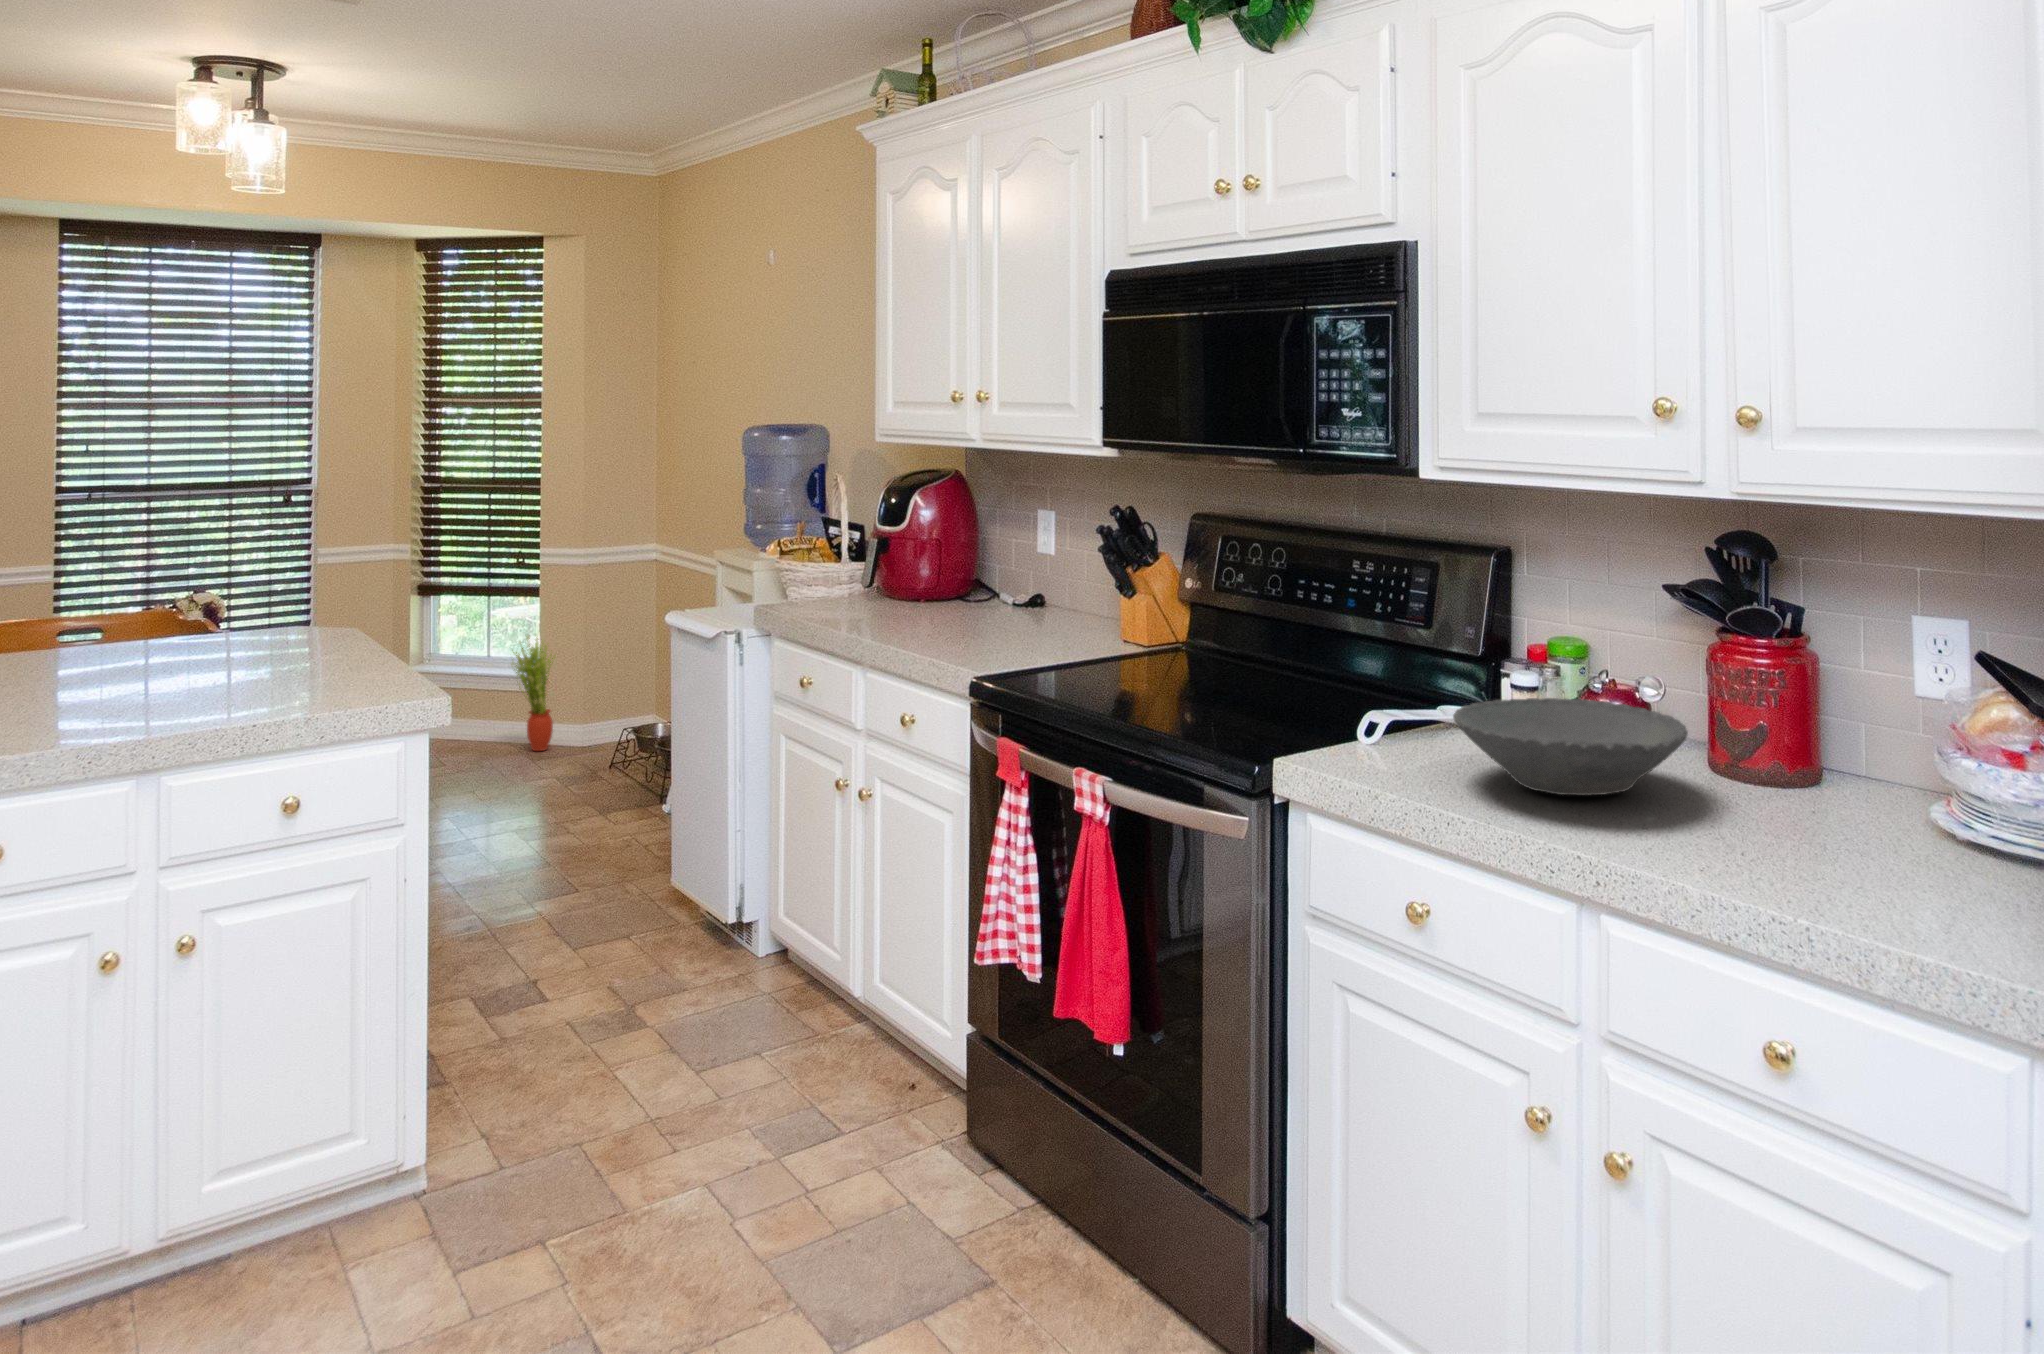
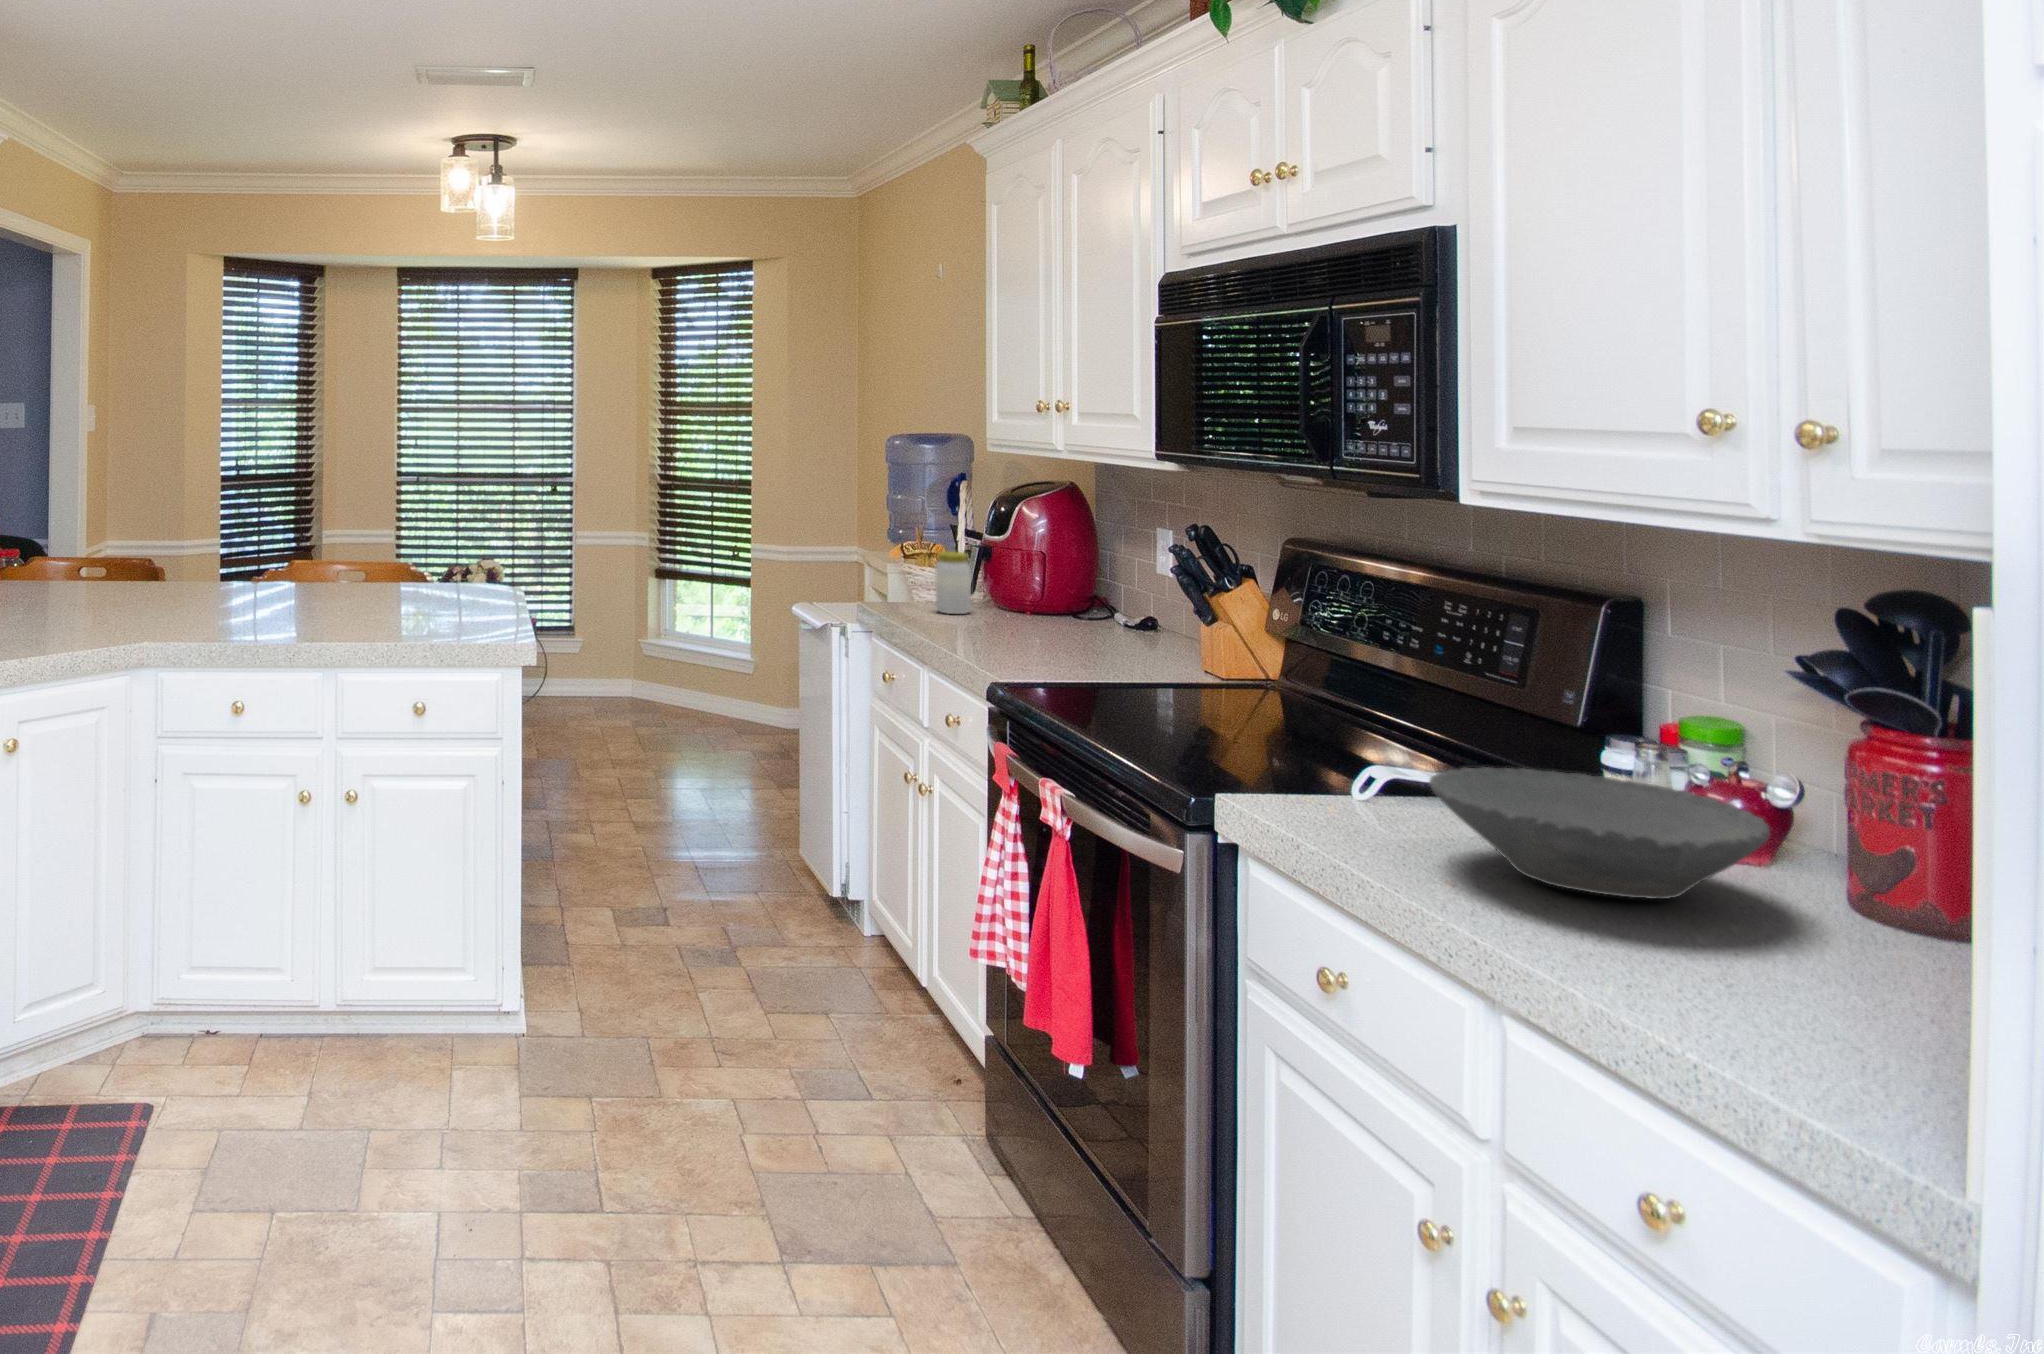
jar: none [841,545,876,610] -> present [935,551,971,614]
potted plant: present [511,636,556,751] -> none [725,620,764,726]

